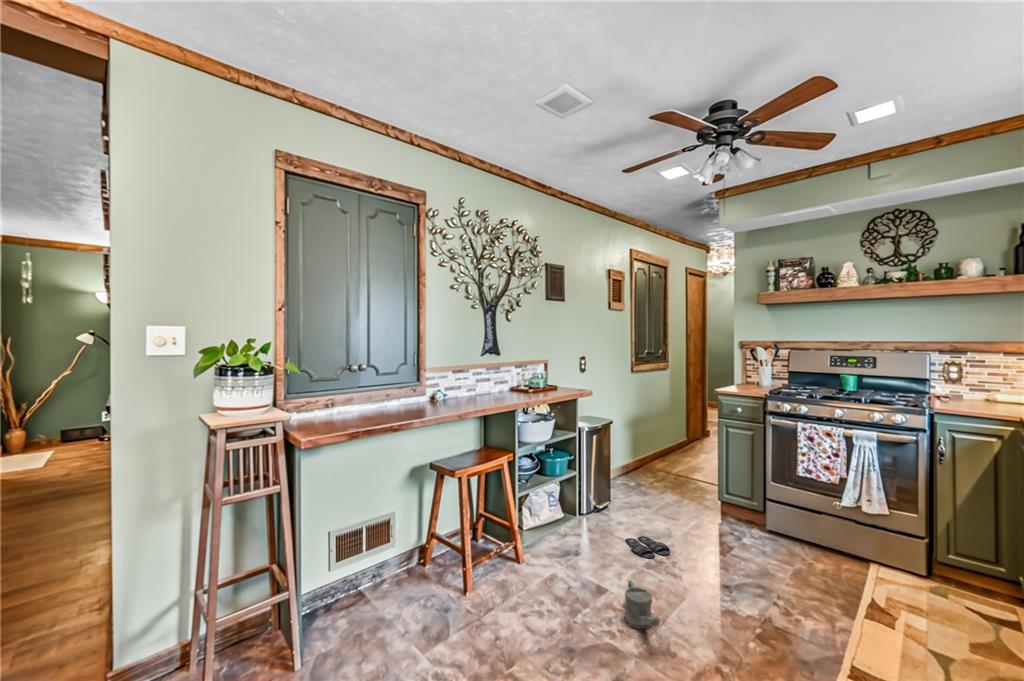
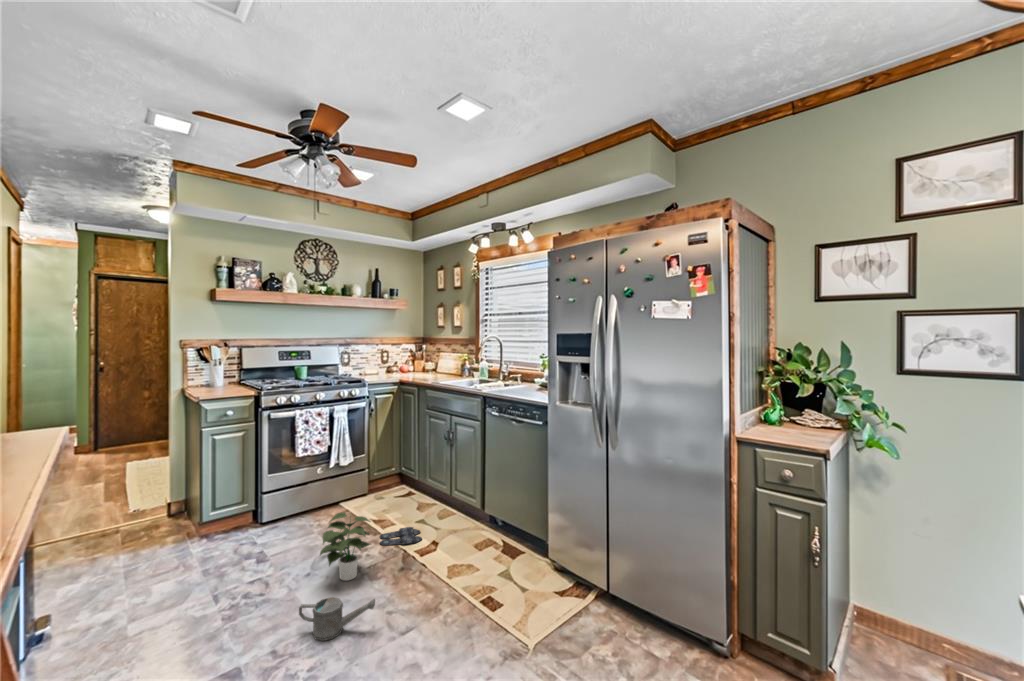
potted plant: none [688,535,760,615] -> present [320,512,370,581]
slippers: present [625,536,670,558] -> present [380,527,422,546]

